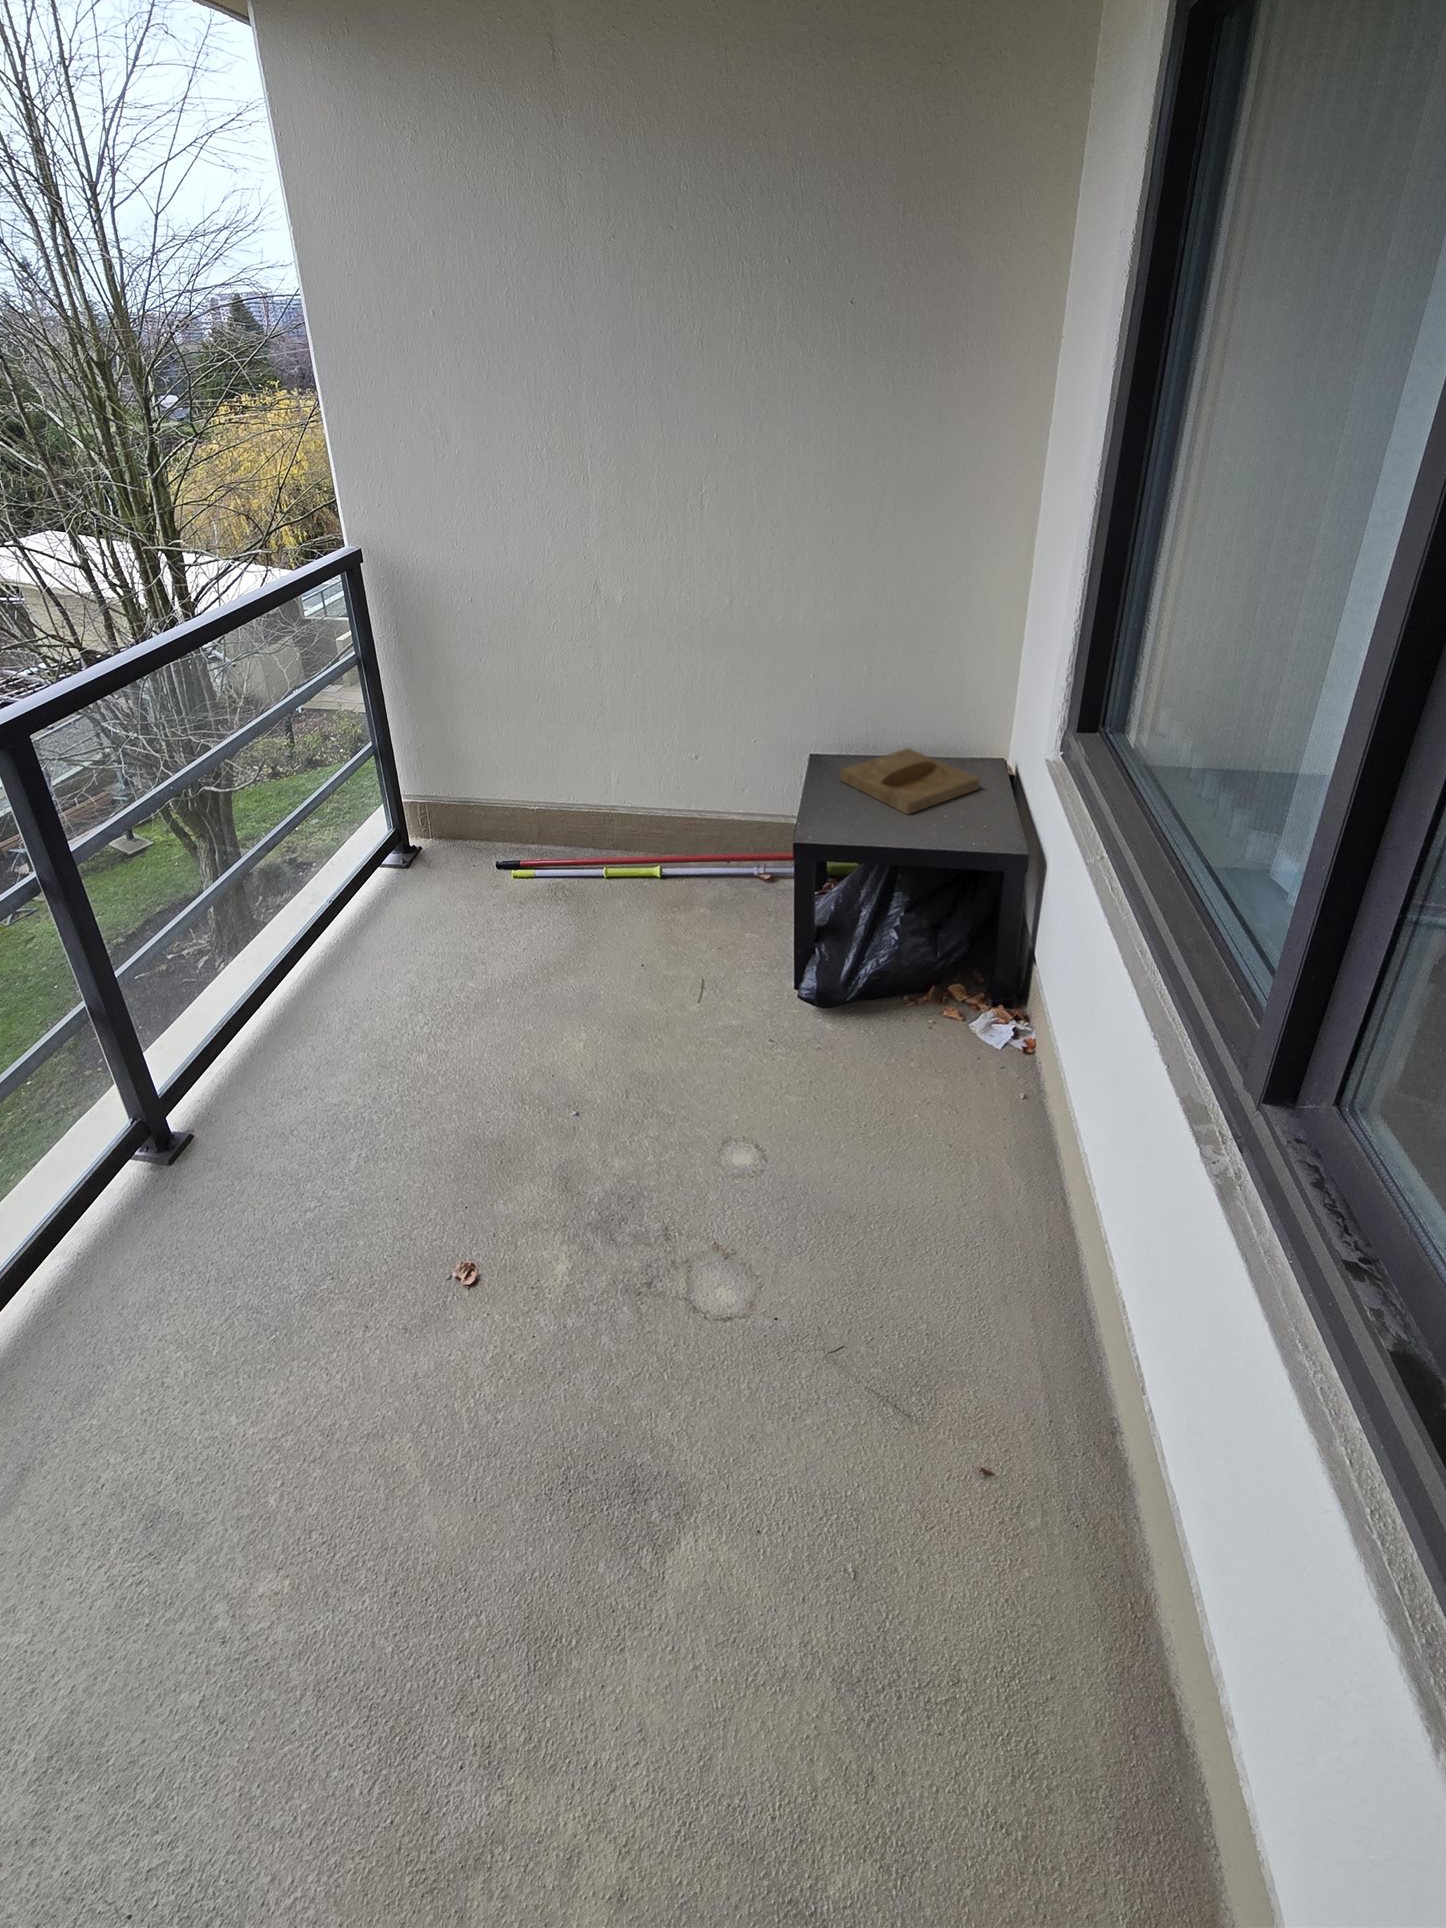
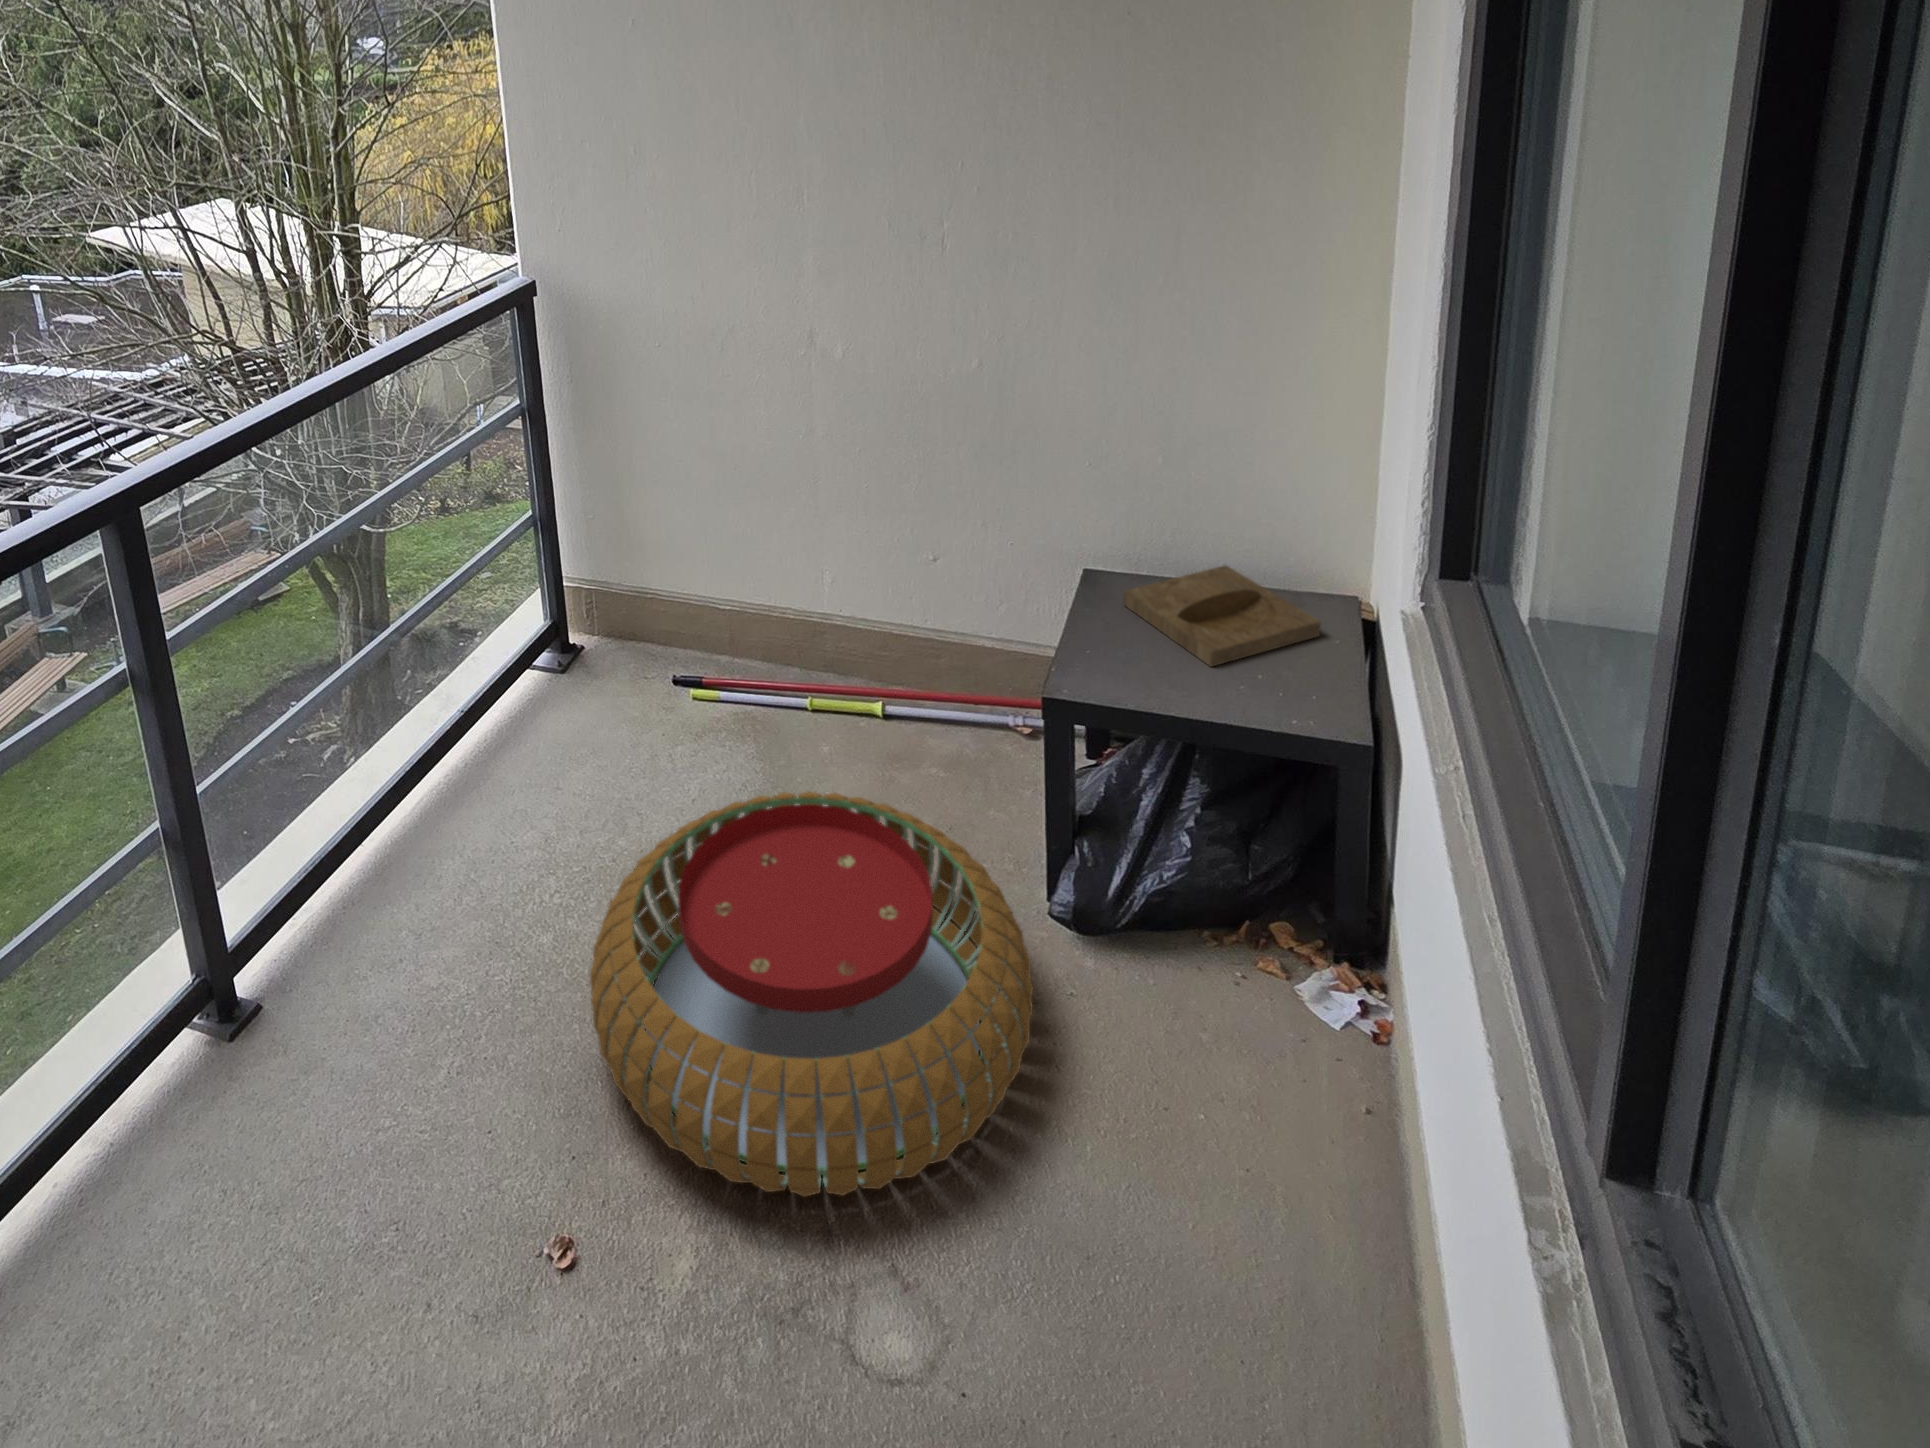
pouf: none [466,930,800,1203] -> present [590,791,1033,1197]

